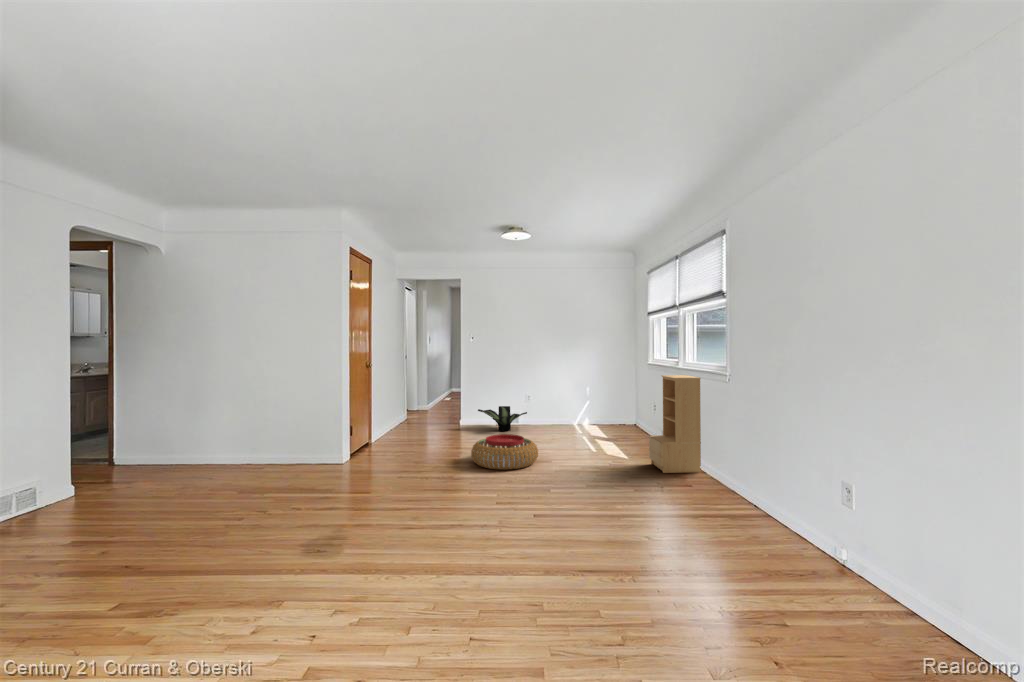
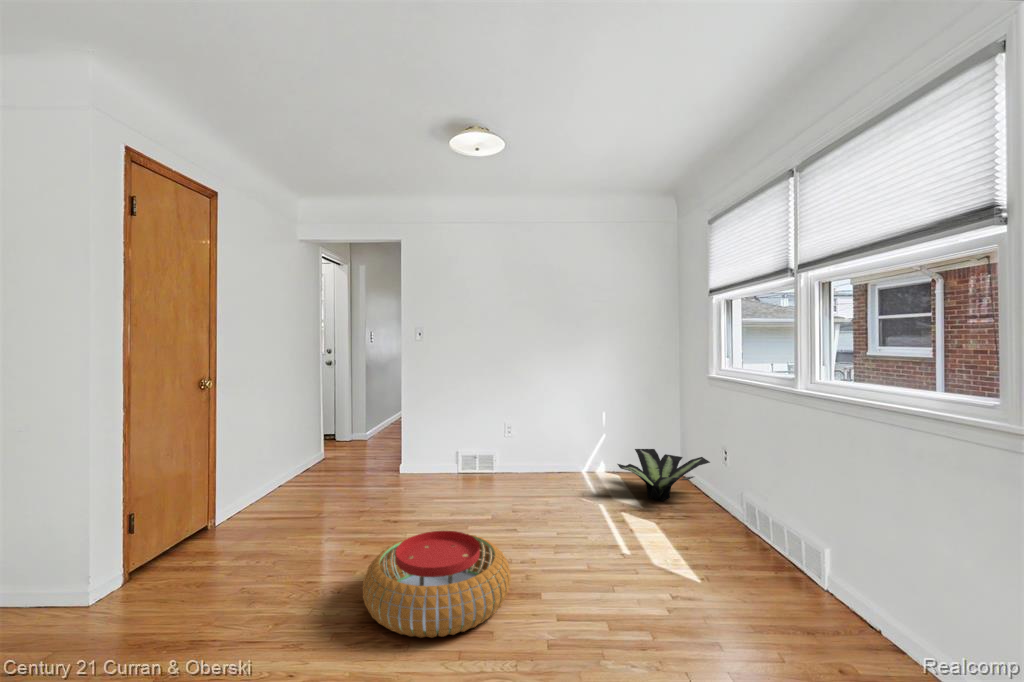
bookshelf: present [649,375,701,473] -> none [756,414,899,660]
potted plant: present [478,406,527,431] -> present [617,449,710,501]

